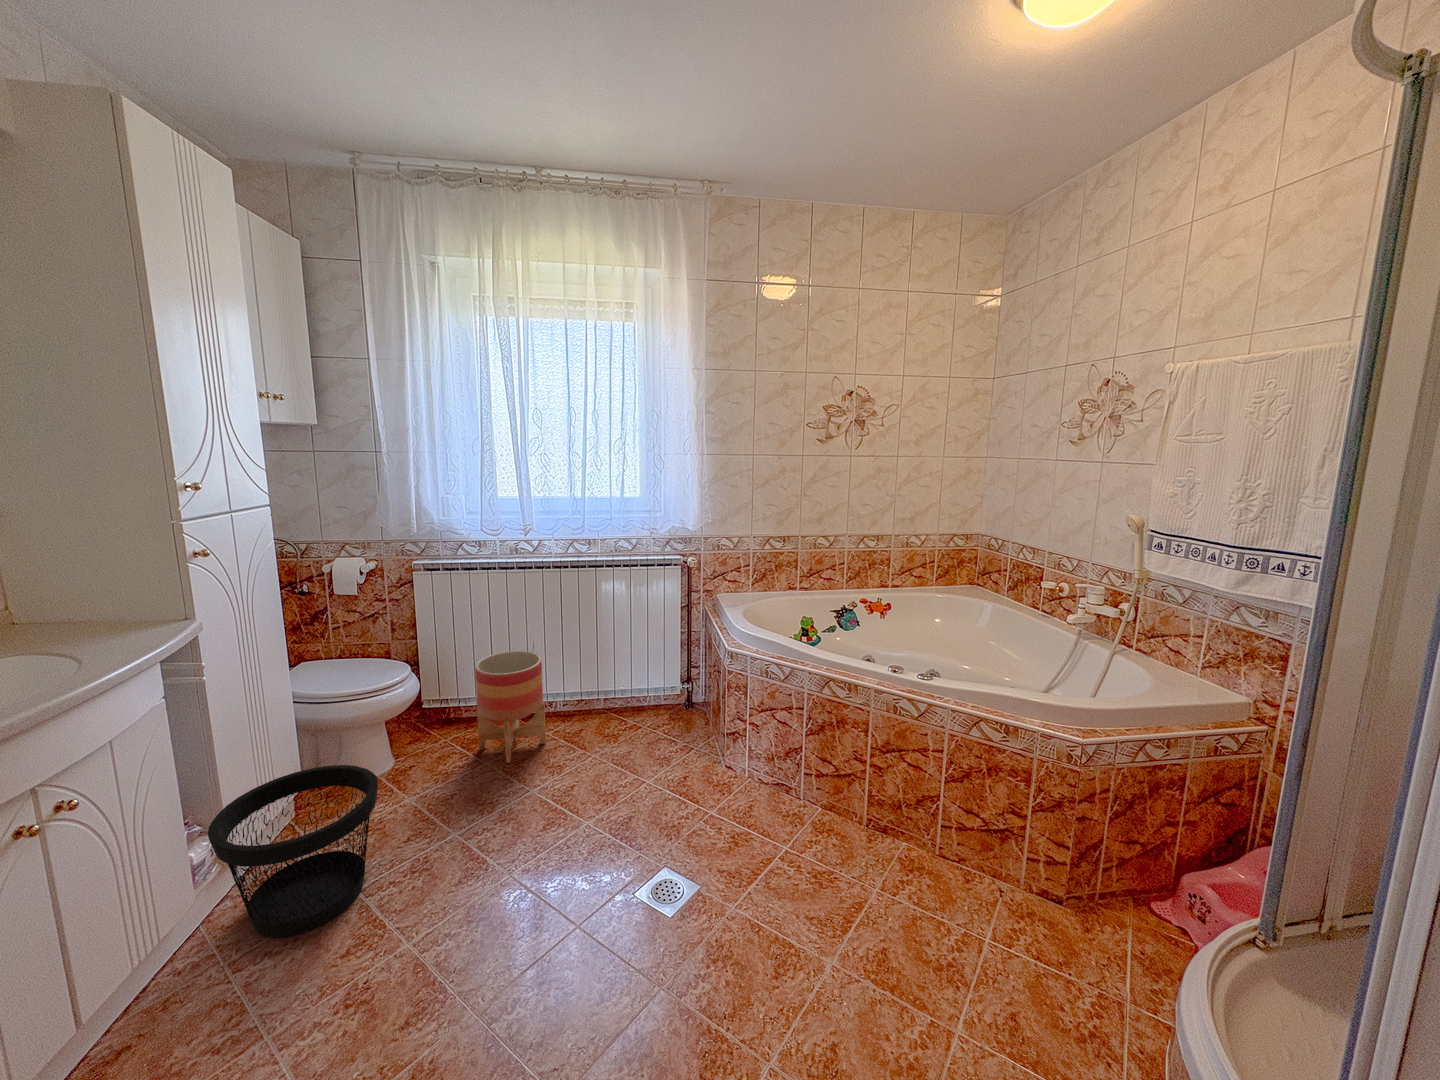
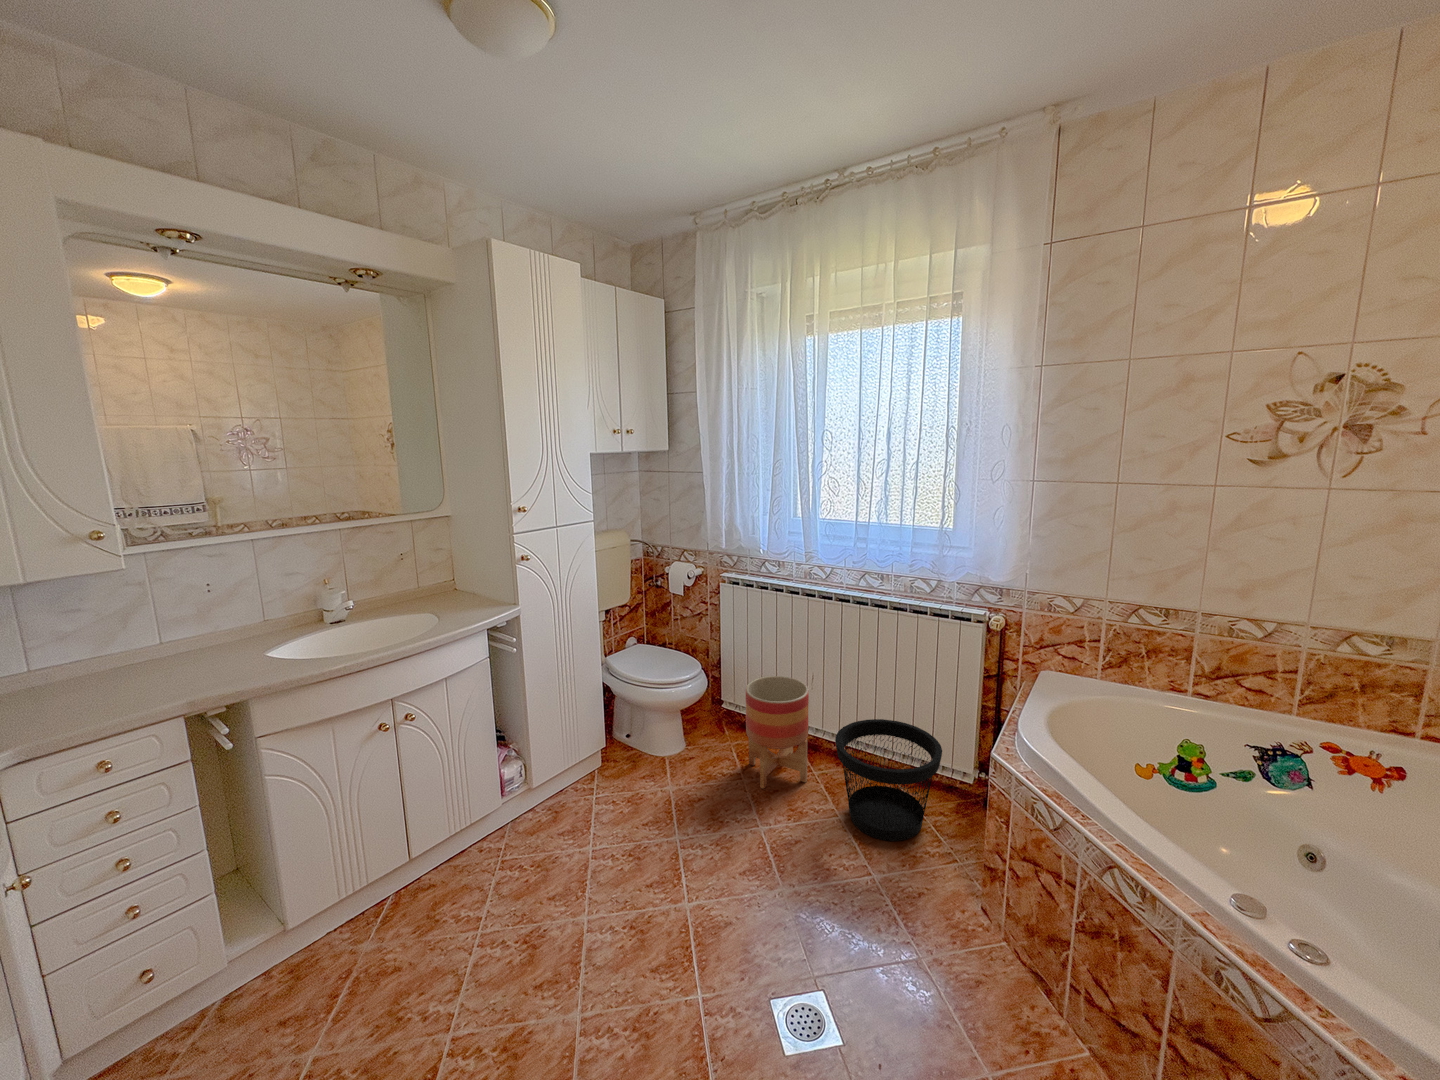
wastebasket: present [208,765,378,937] -> present [835,719,942,841]

